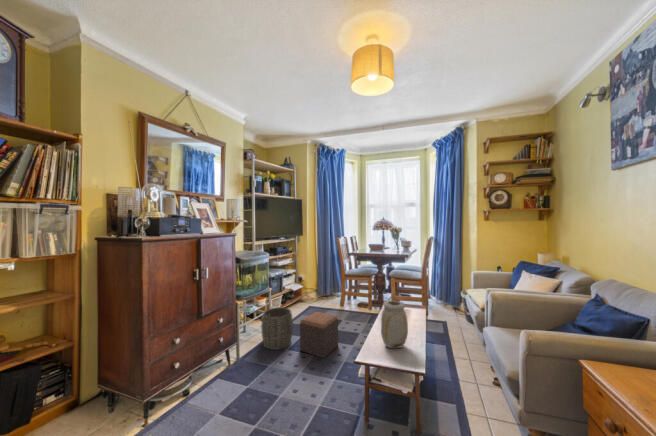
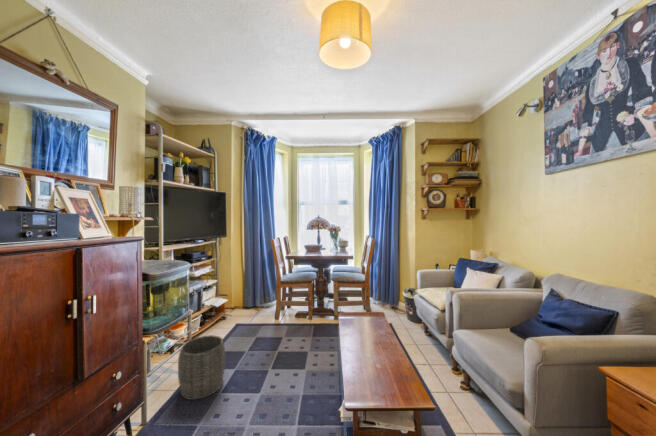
vase: present [381,301,408,348] -> none [362,319,395,381]
footstool: present [300,312,338,358] -> none [238,335,287,398]

